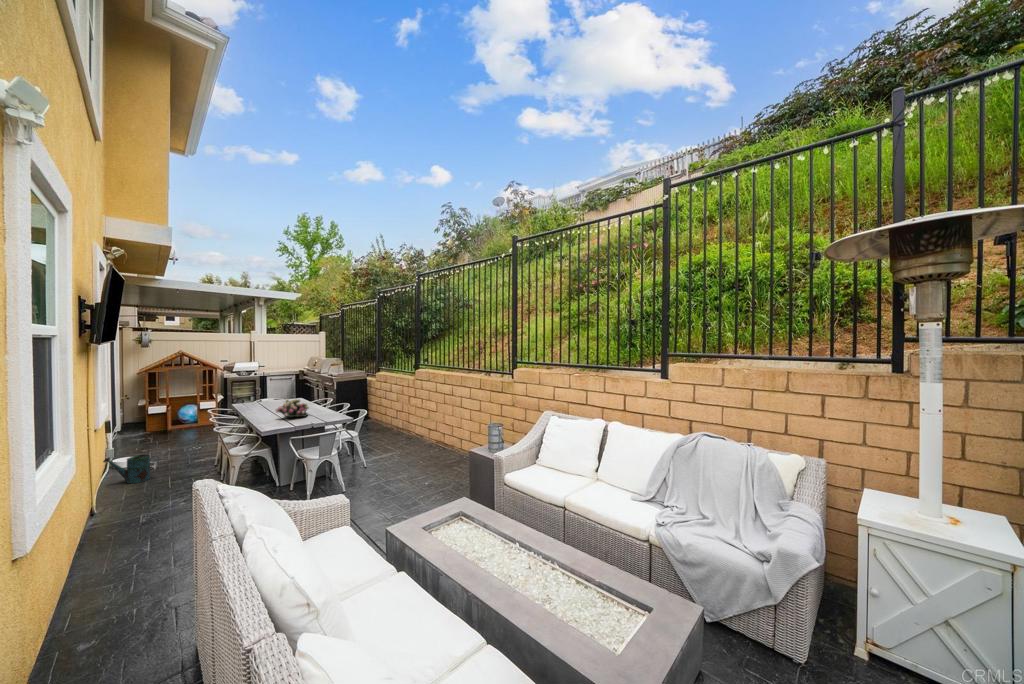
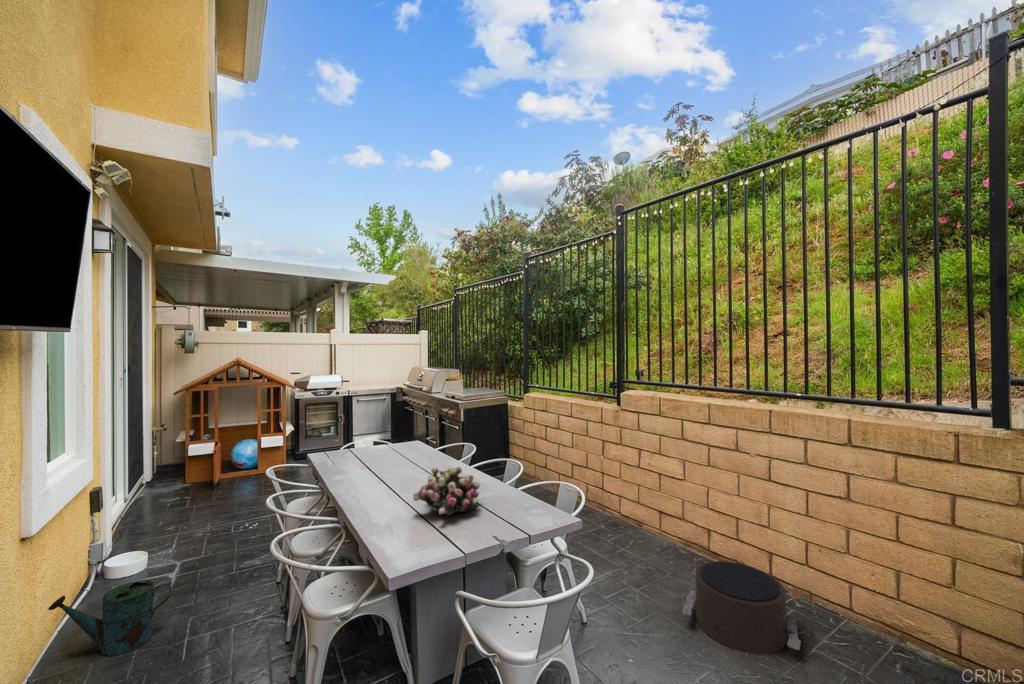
pouf: none [399,441,444,469] -> present [683,561,801,654]

